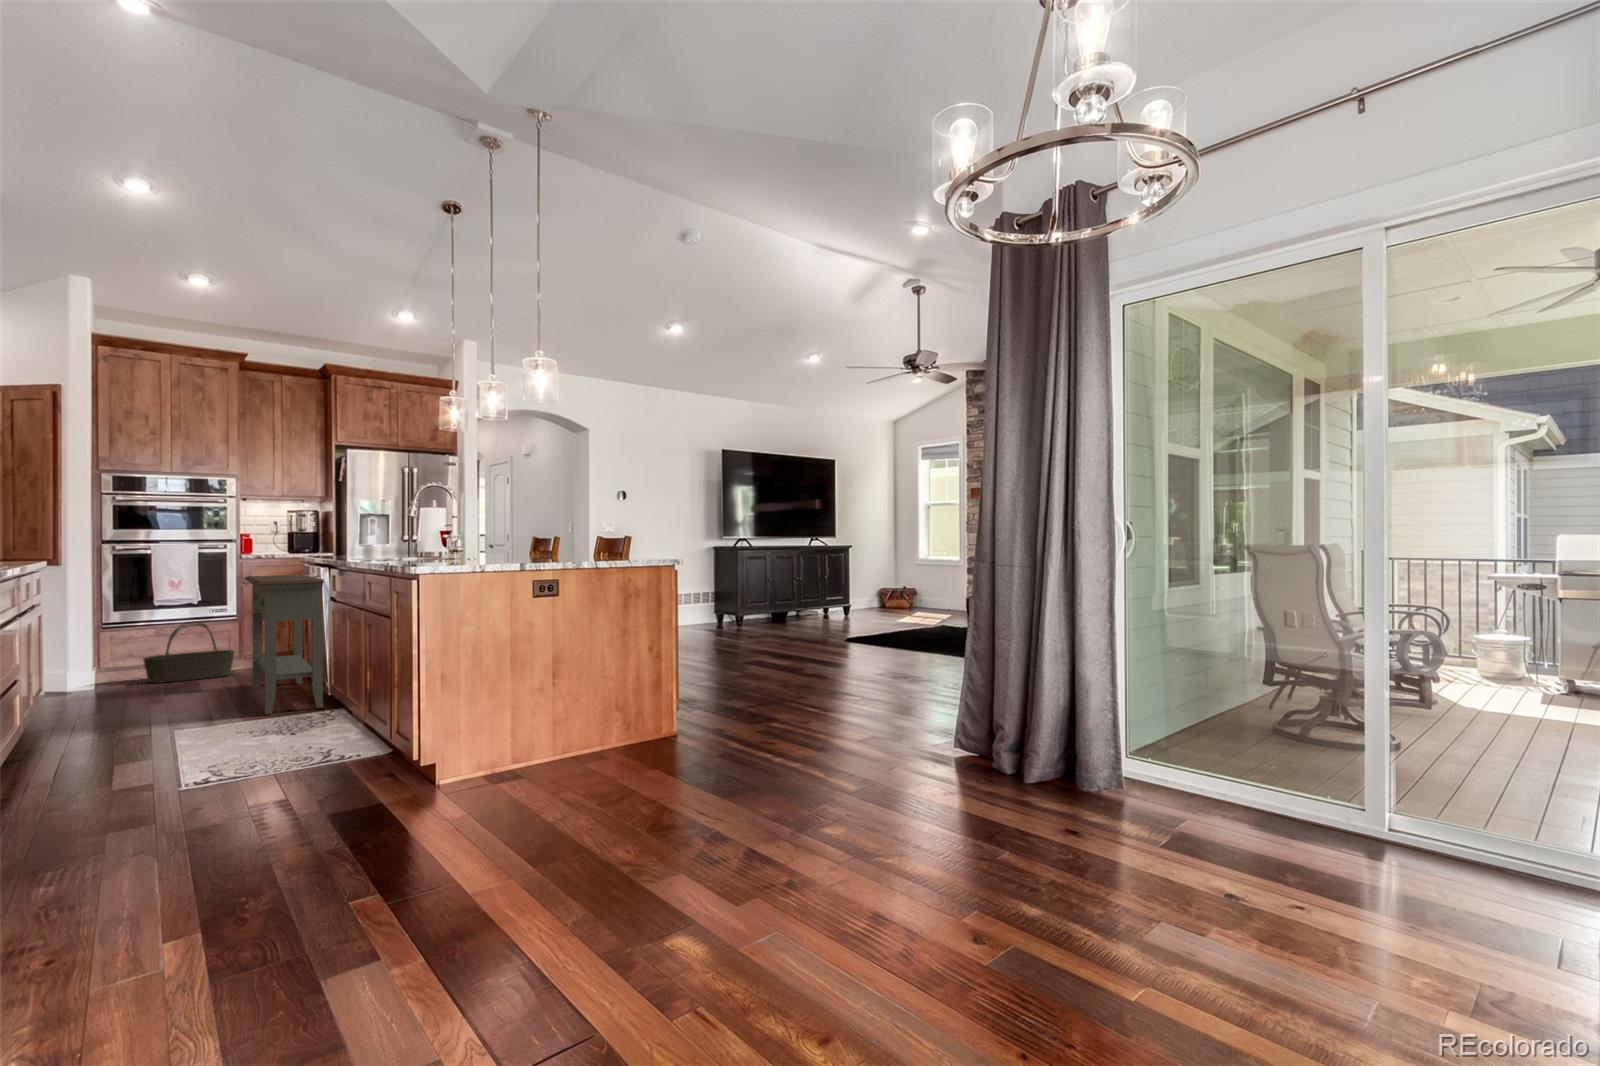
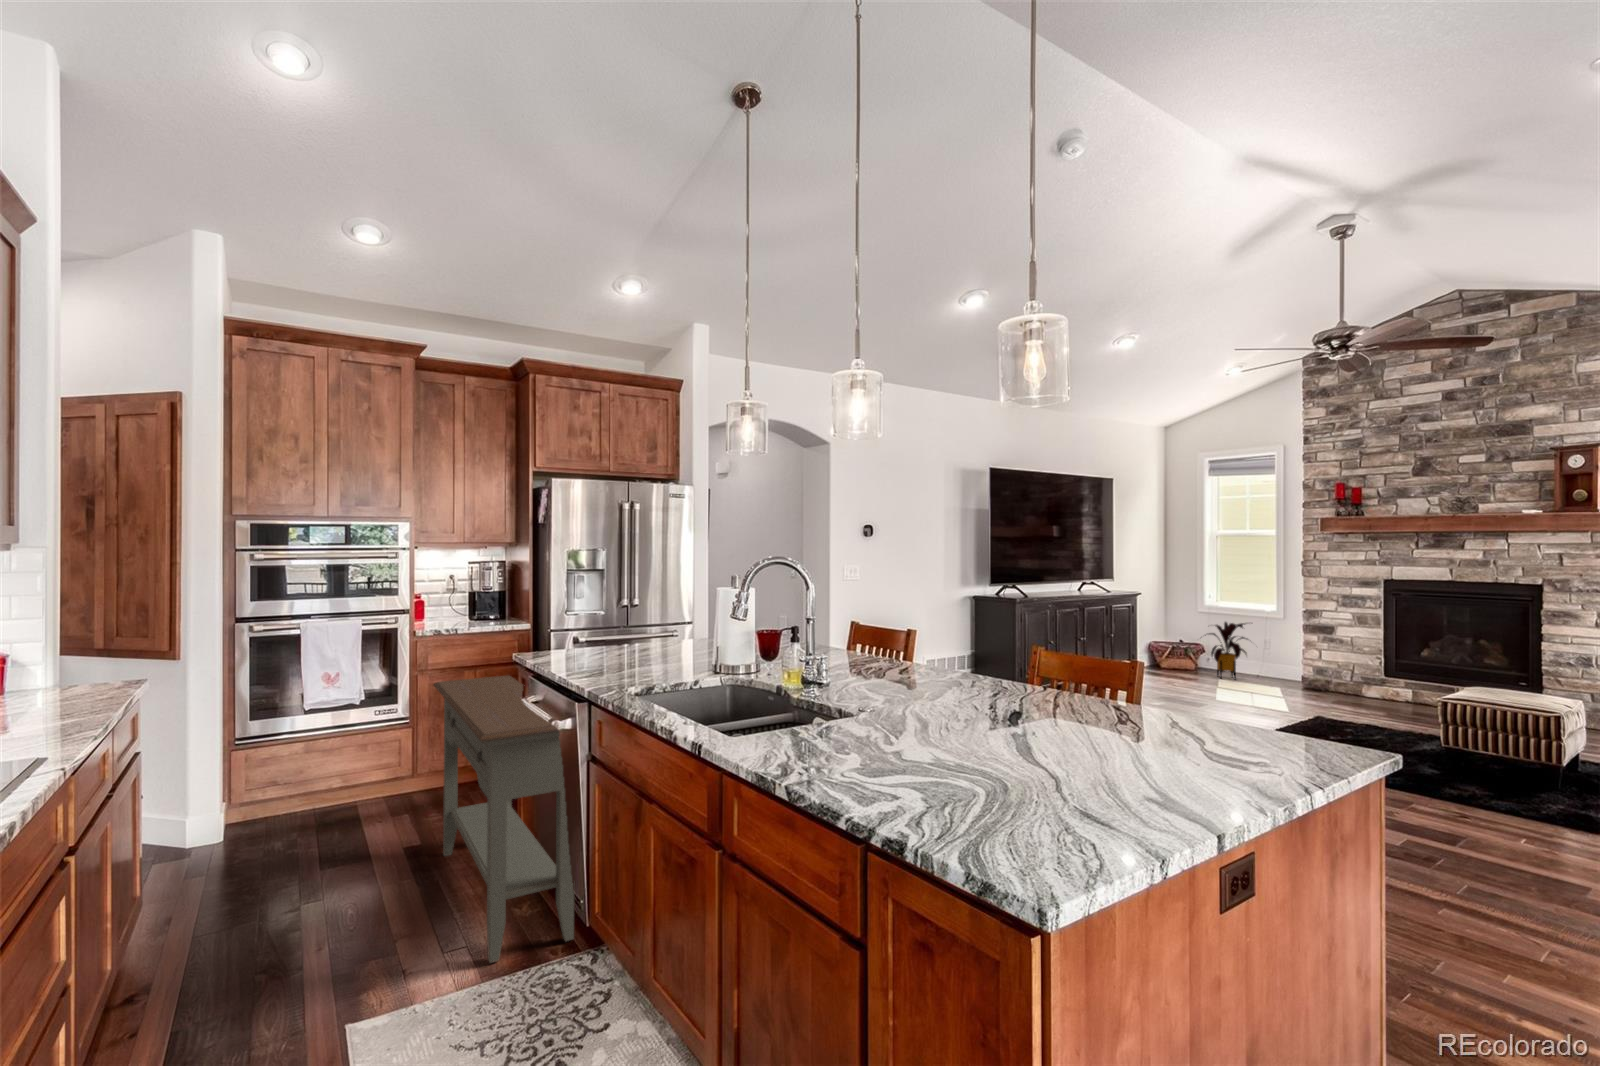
house plant: none [905,568,947,612] -> present [1205,622,1248,678]
basket: present [143,622,235,683] -> none [289,729,409,828]

